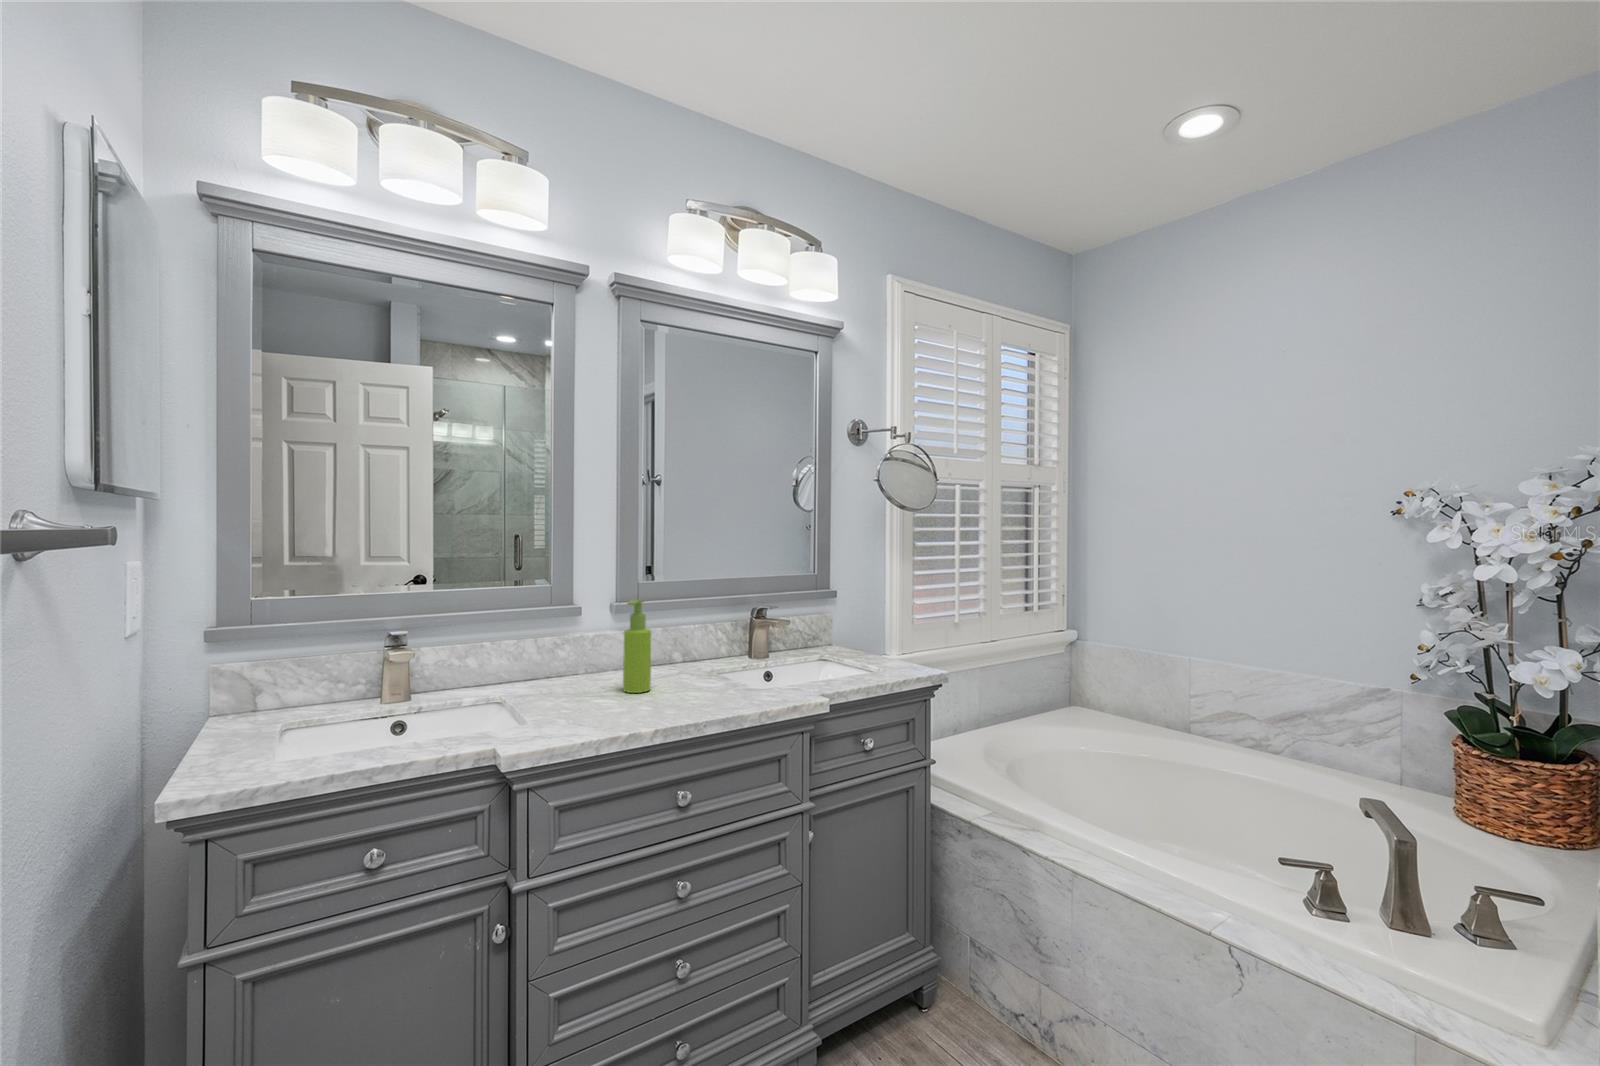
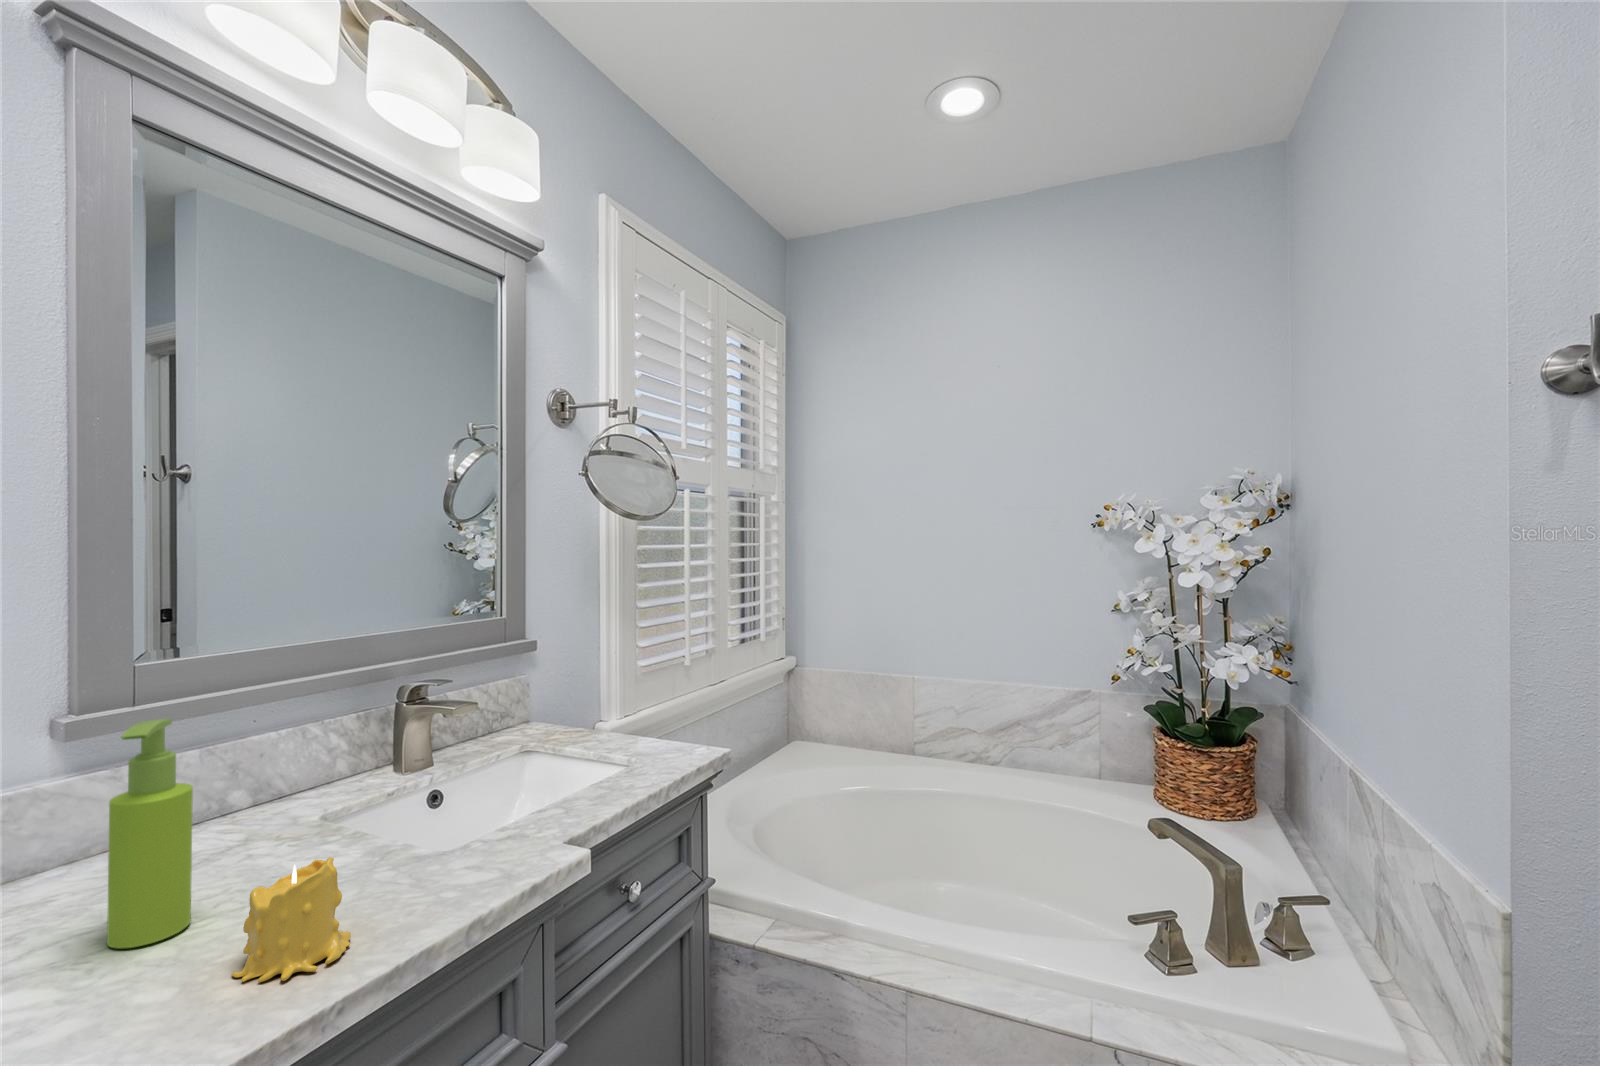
candle: none [660,664,703,710] -> present [232,858,351,982]

